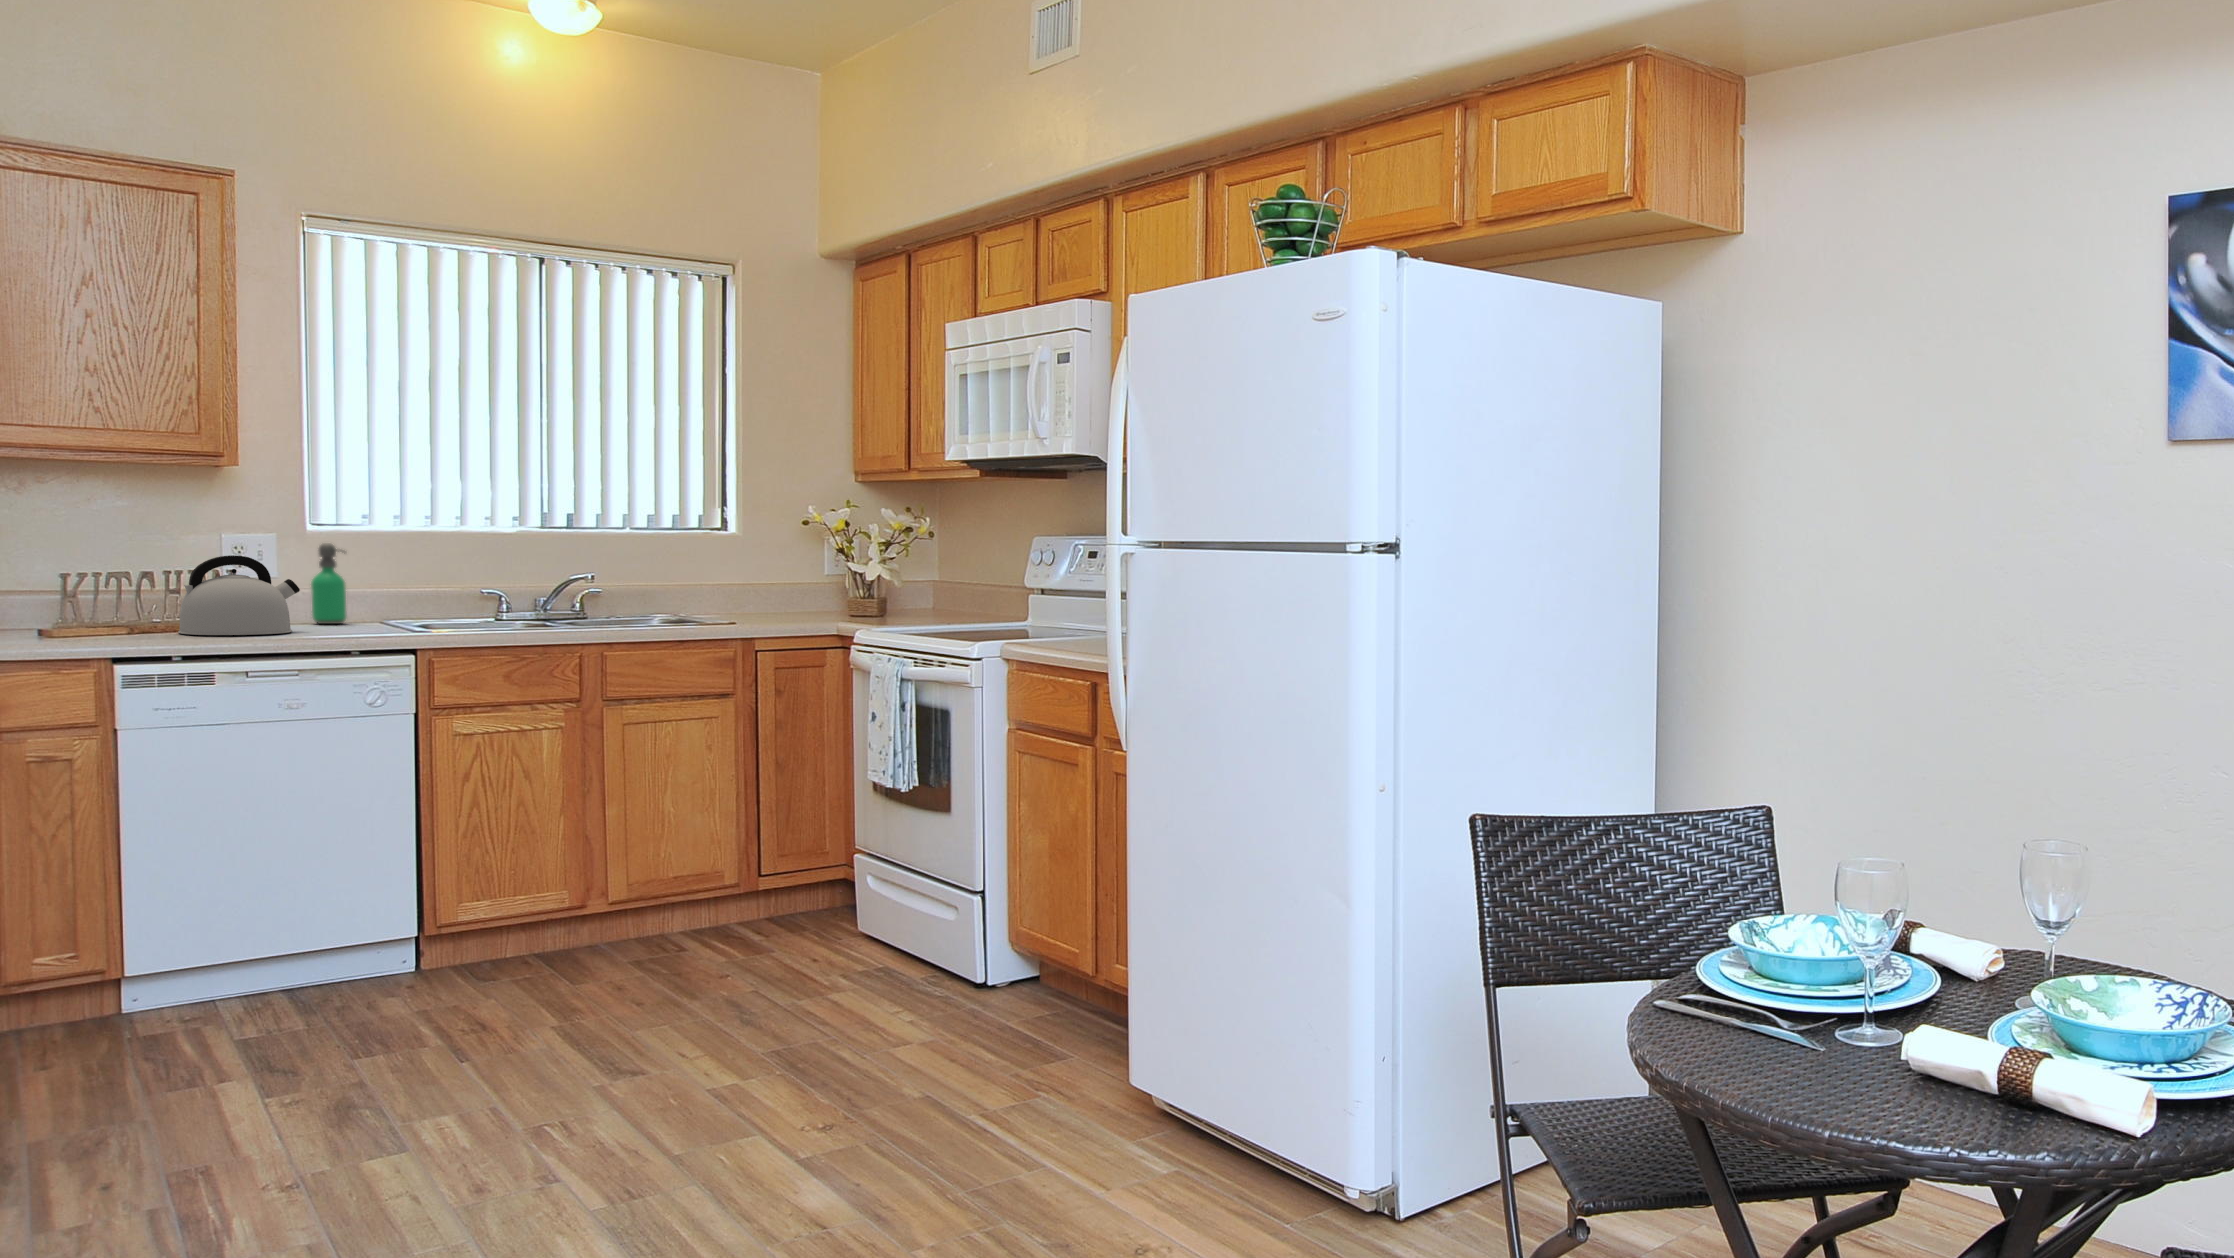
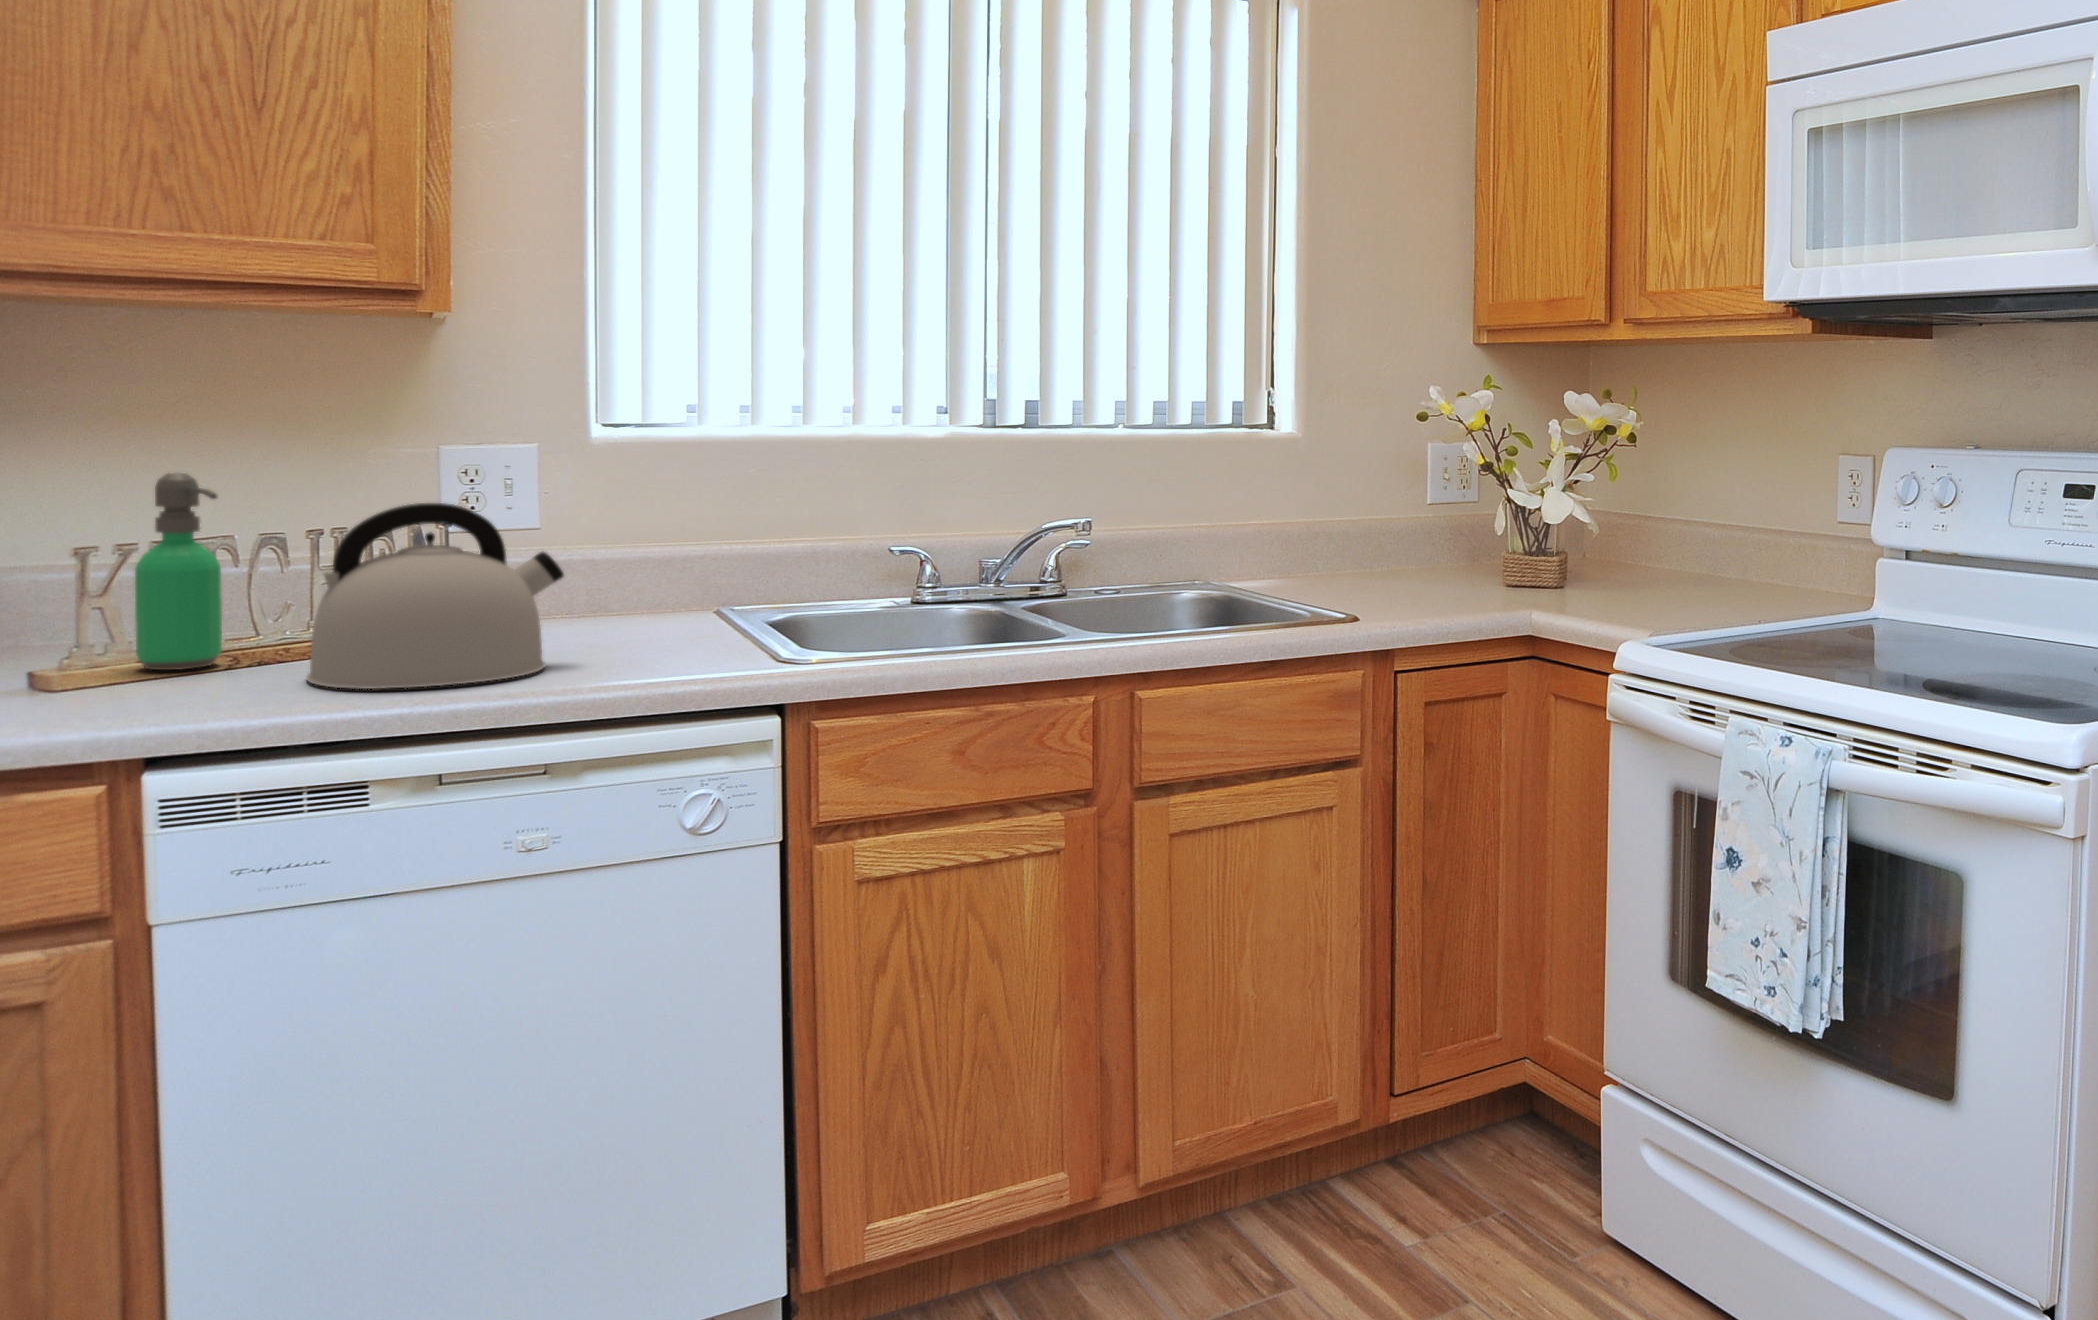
soap dispenser: present [311,543,347,624] -> present [135,473,222,670]

